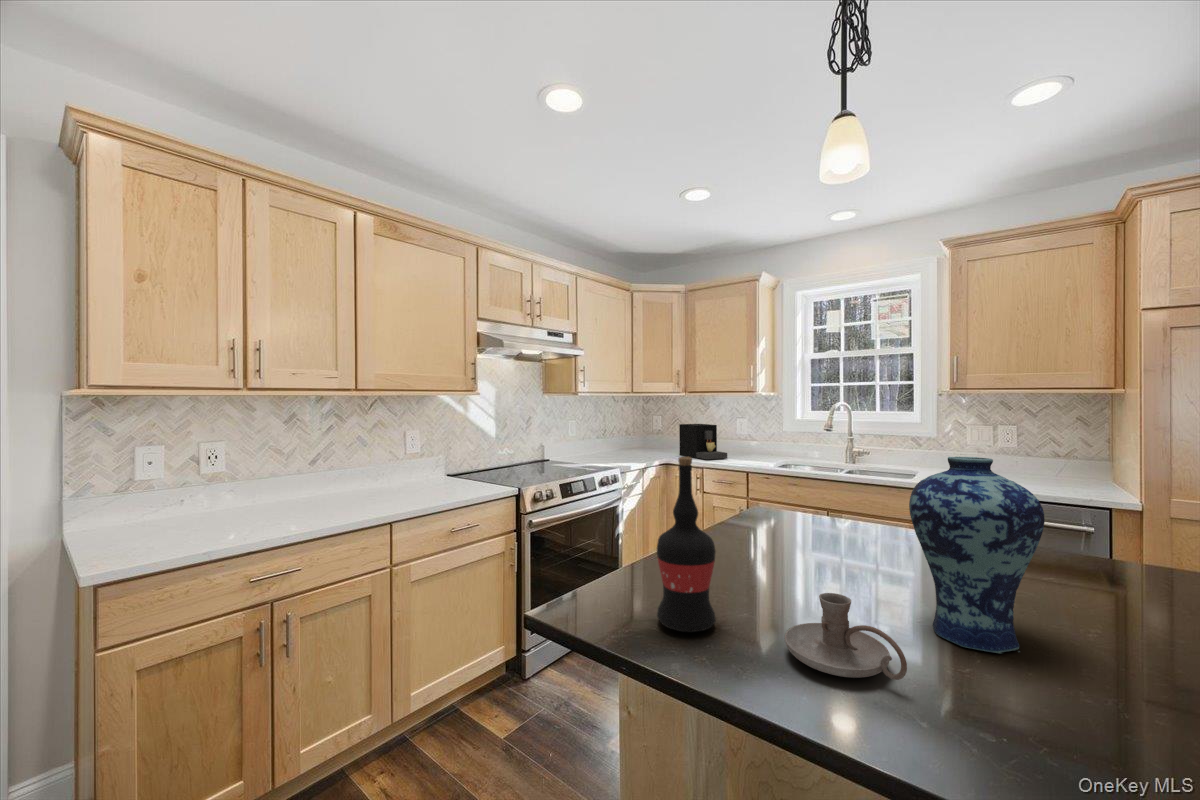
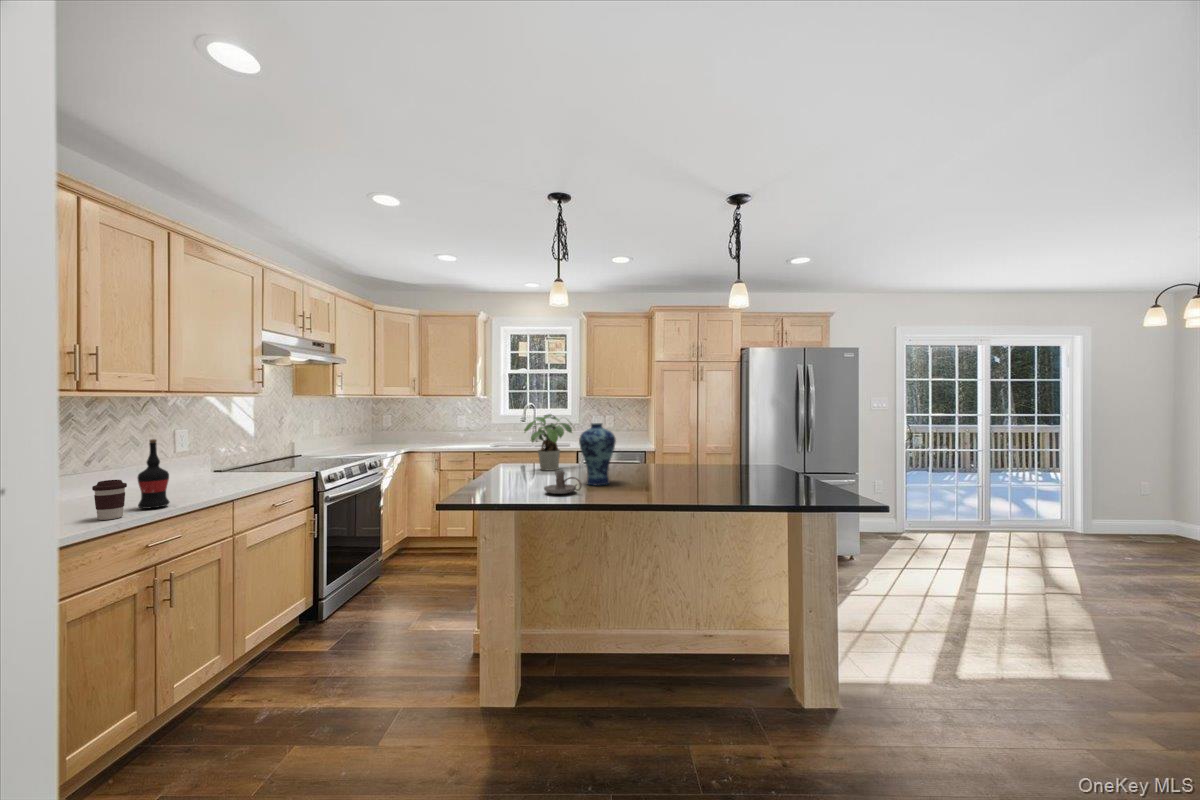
coffee maker: present [679,424,727,459] -> none [413,421,453,447]
potted plant: none [788,424,911,545] -> present [524,414,572,470]
wine bottle: present [657,457,716,632] -> present [138,439,169,509]
coffee cup: none [213,488,251,537] -> present [92,480,127,520]

